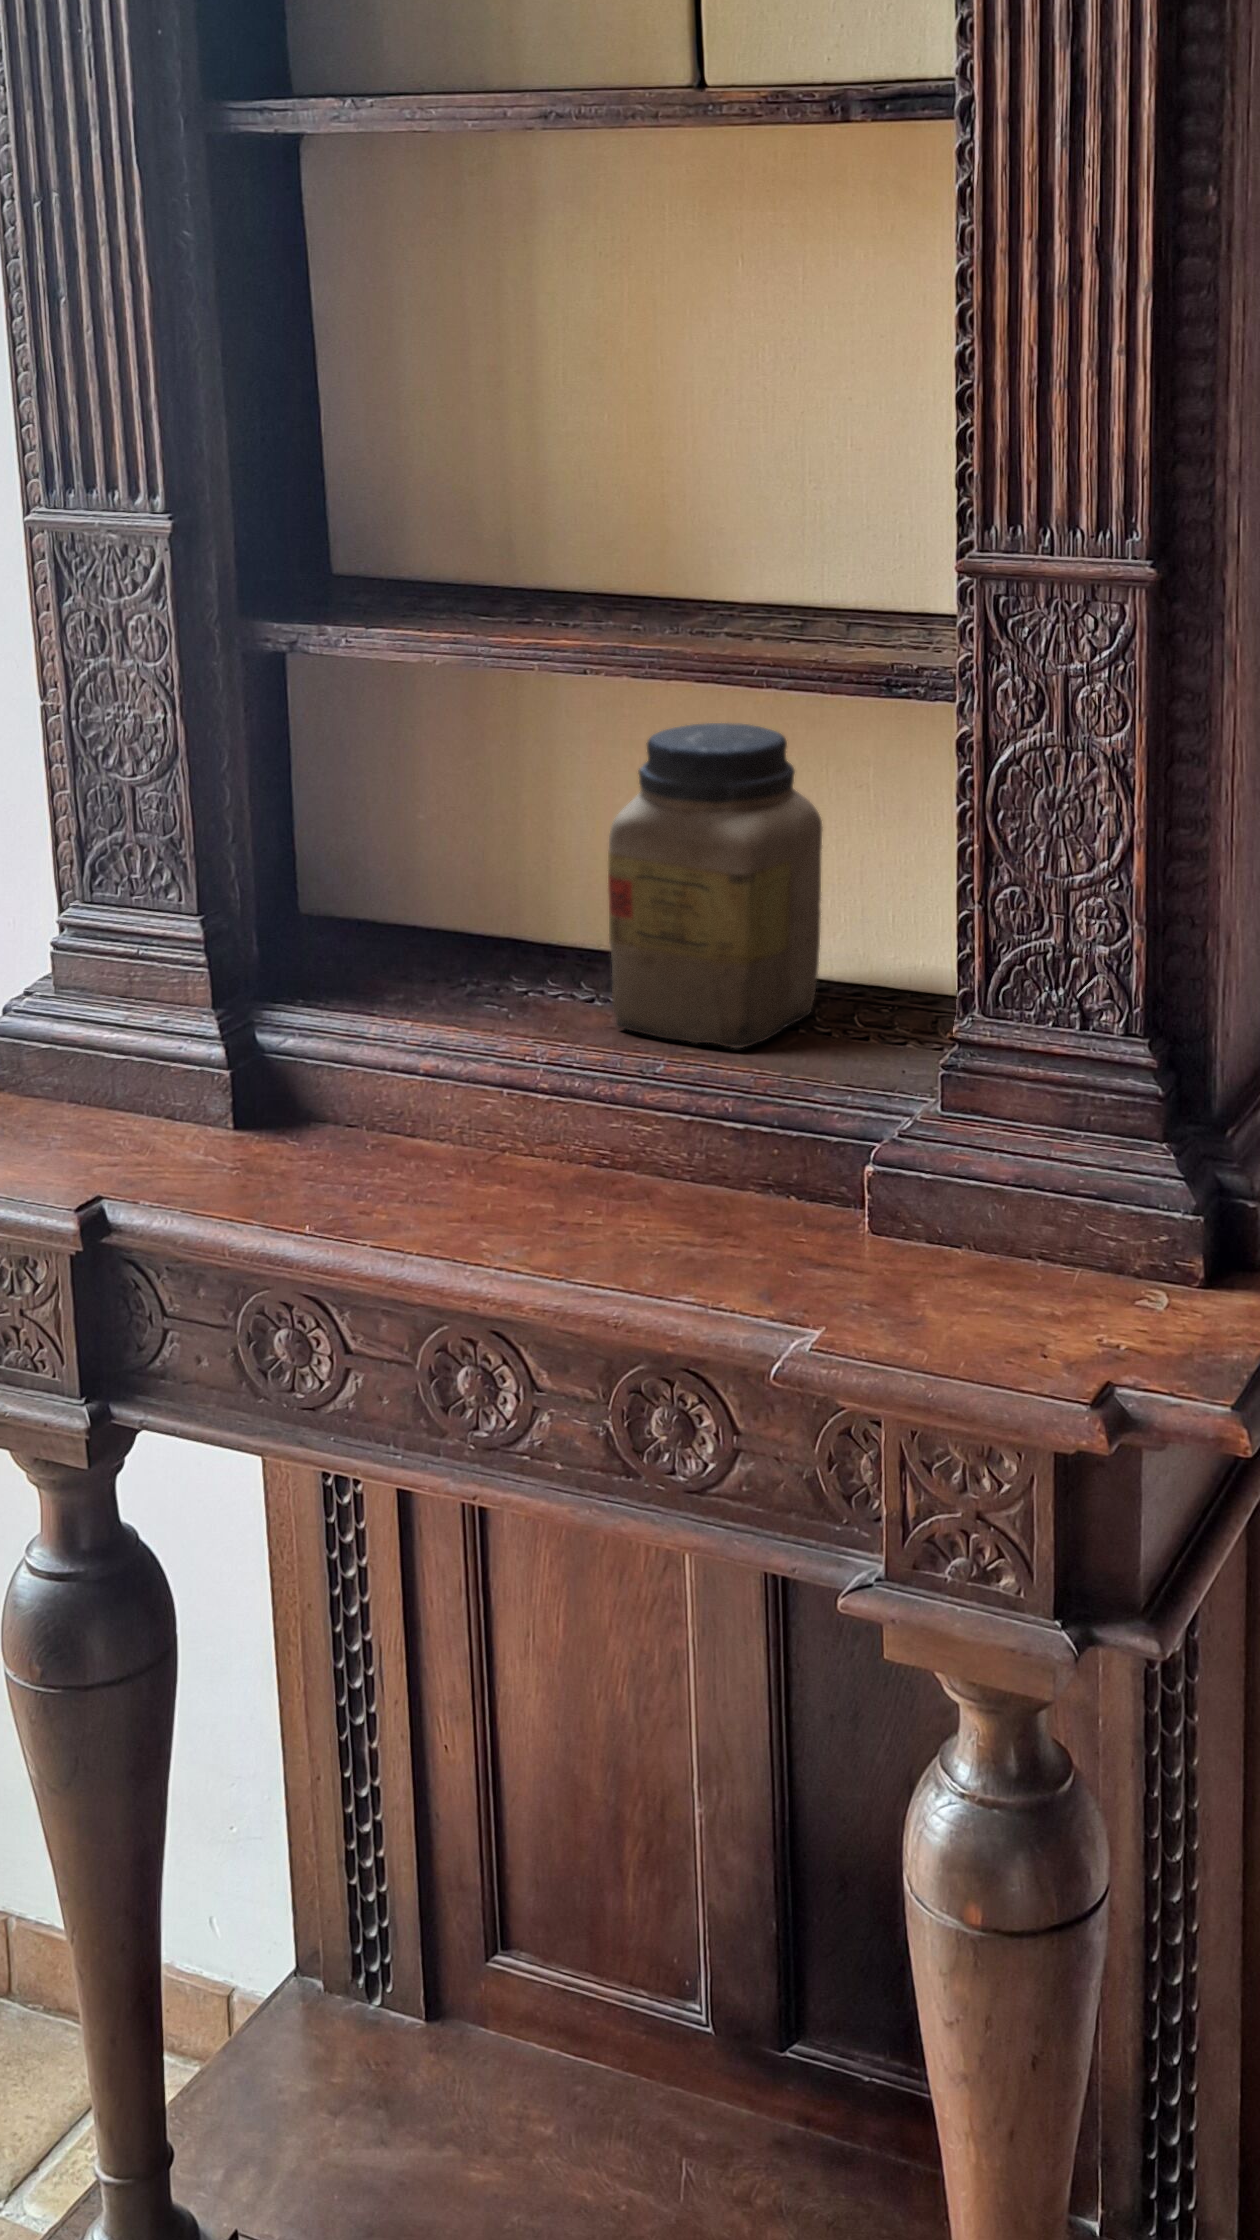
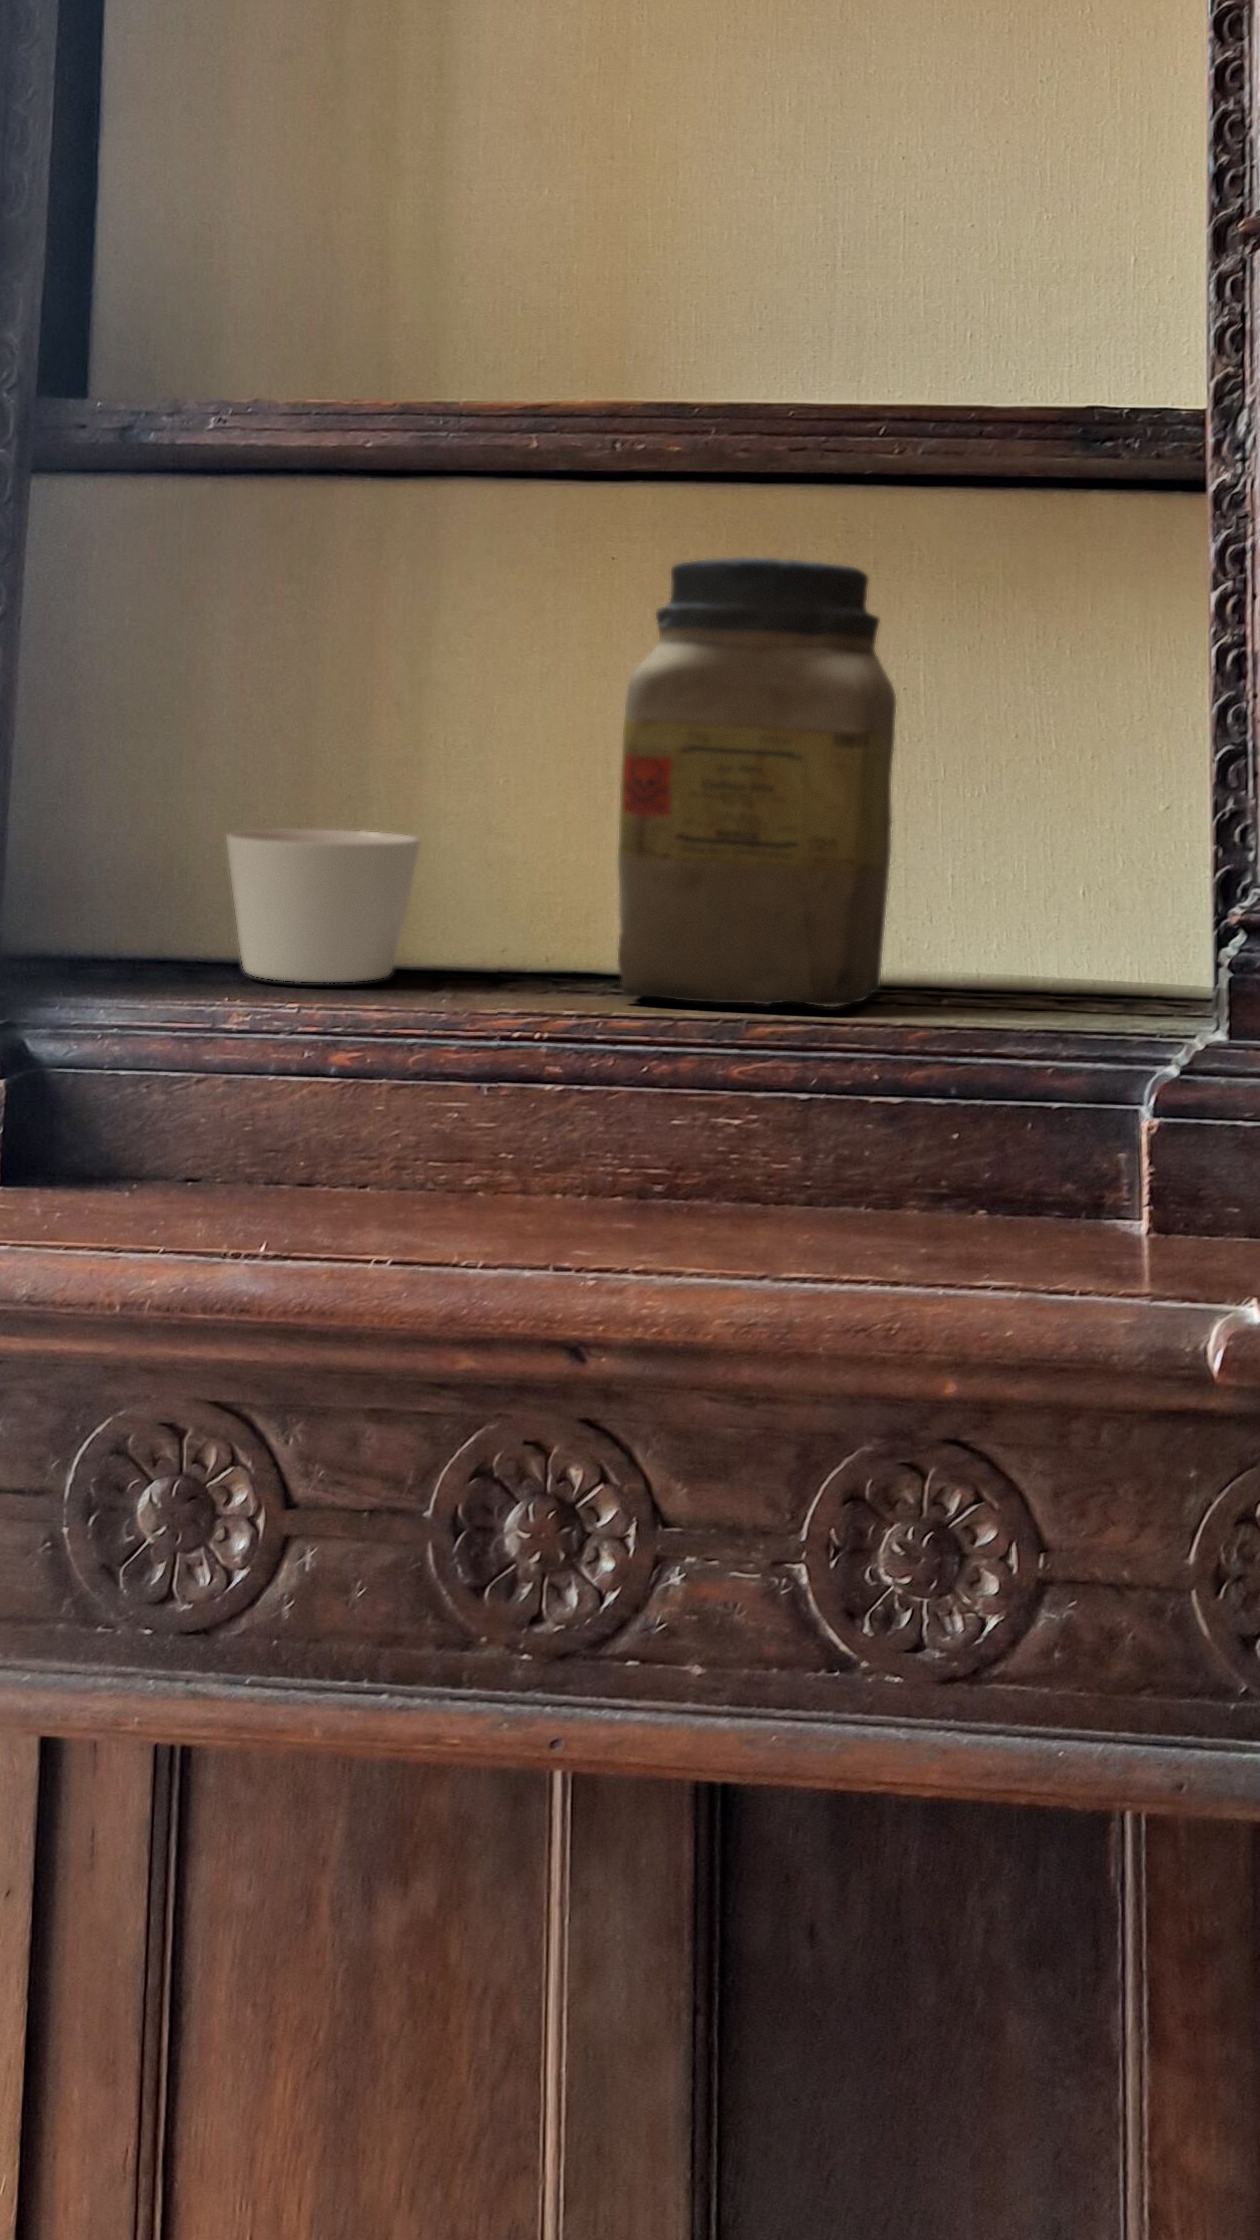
candle: none [386,880,515,999] -> present [226,830,420,982]

